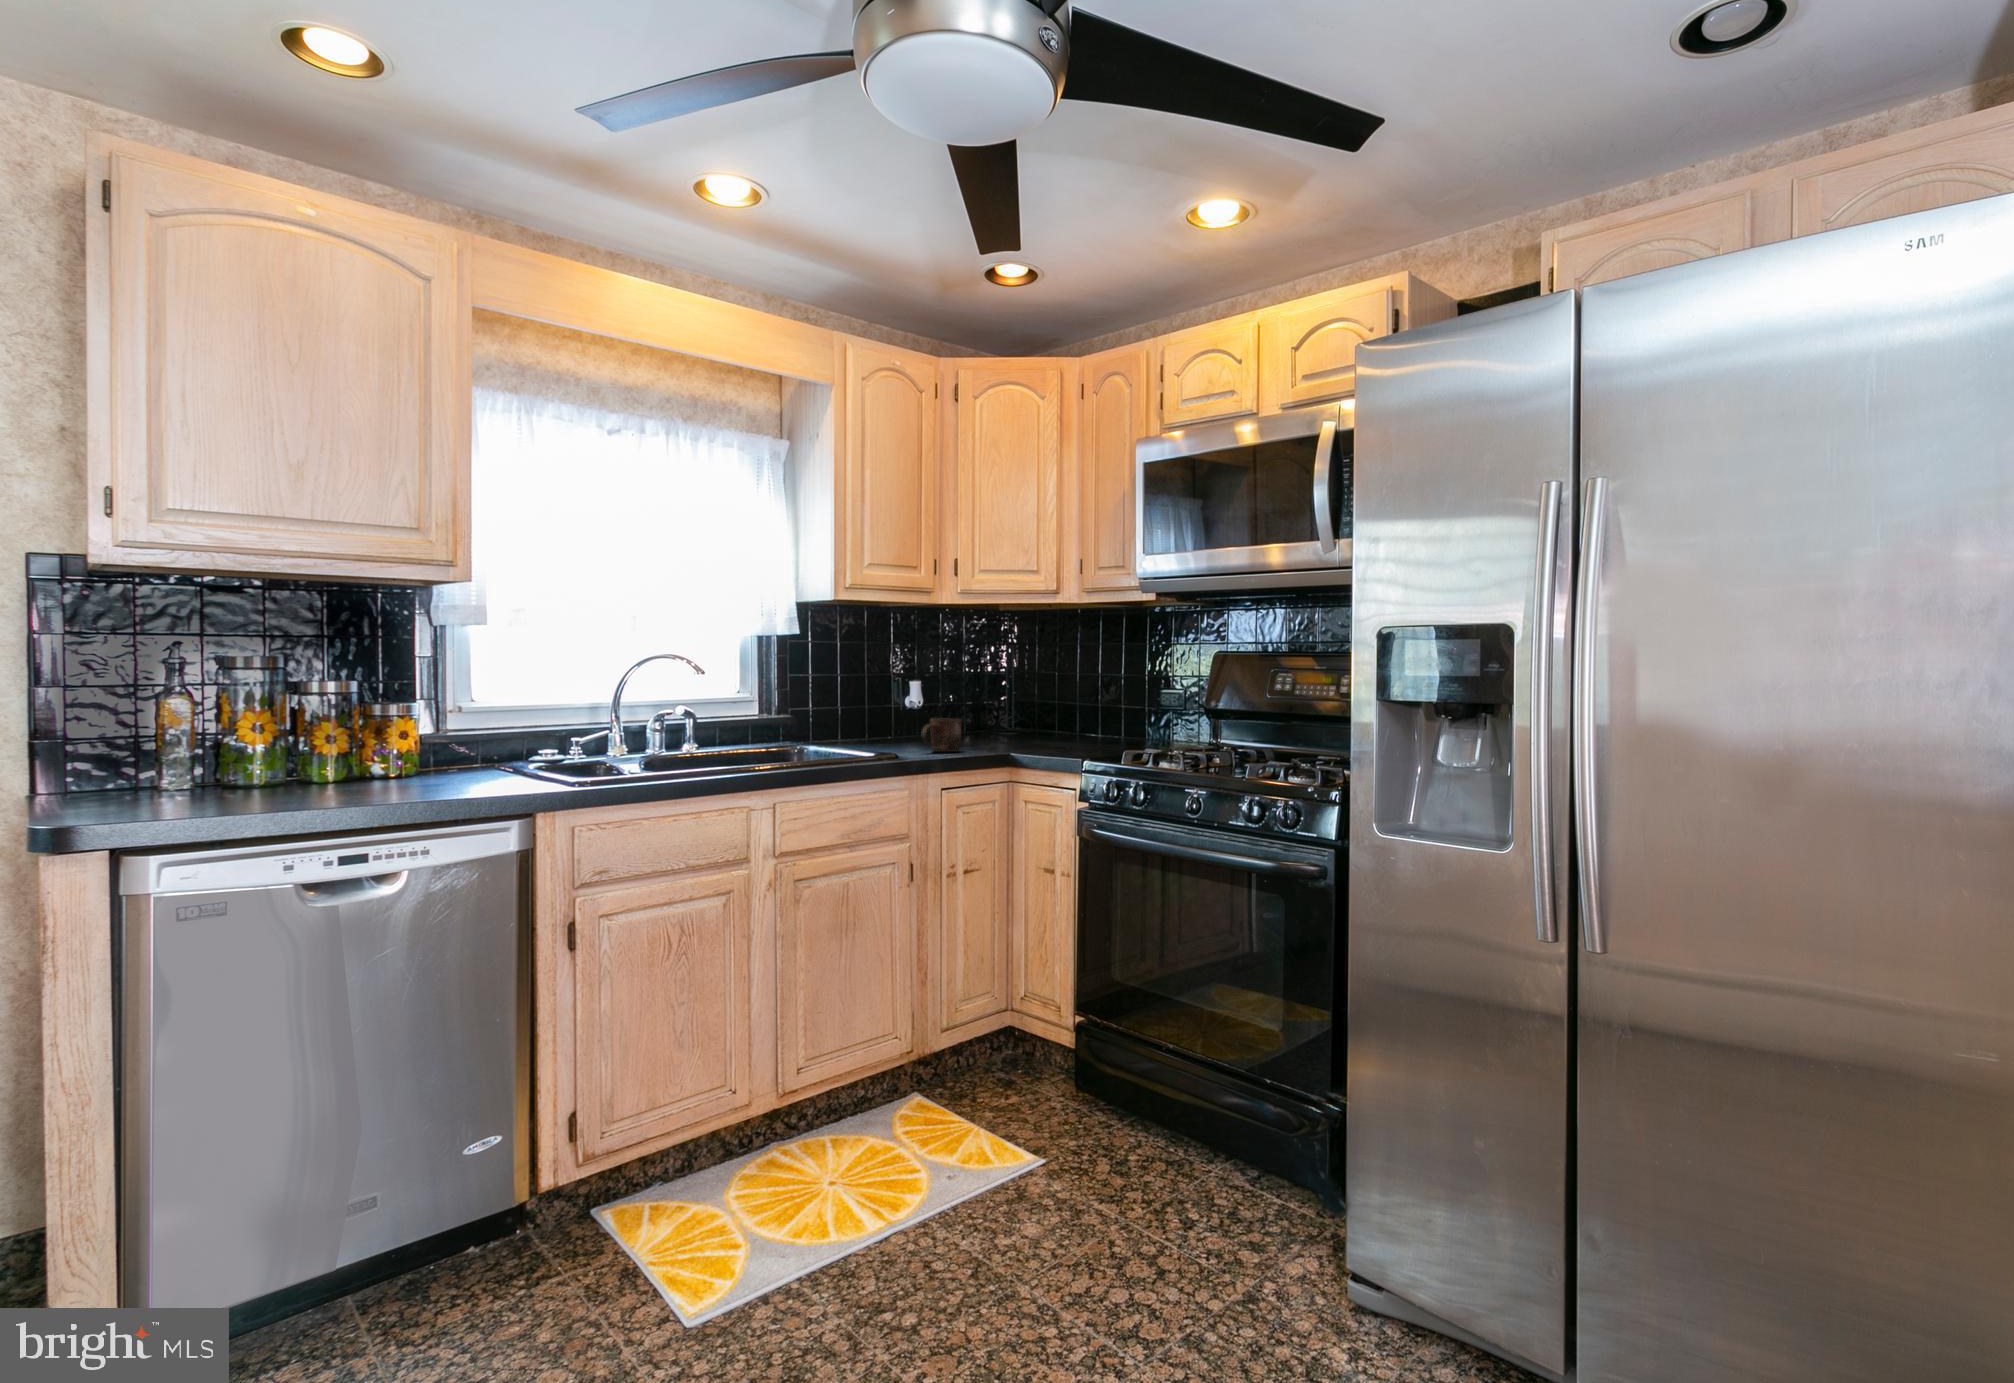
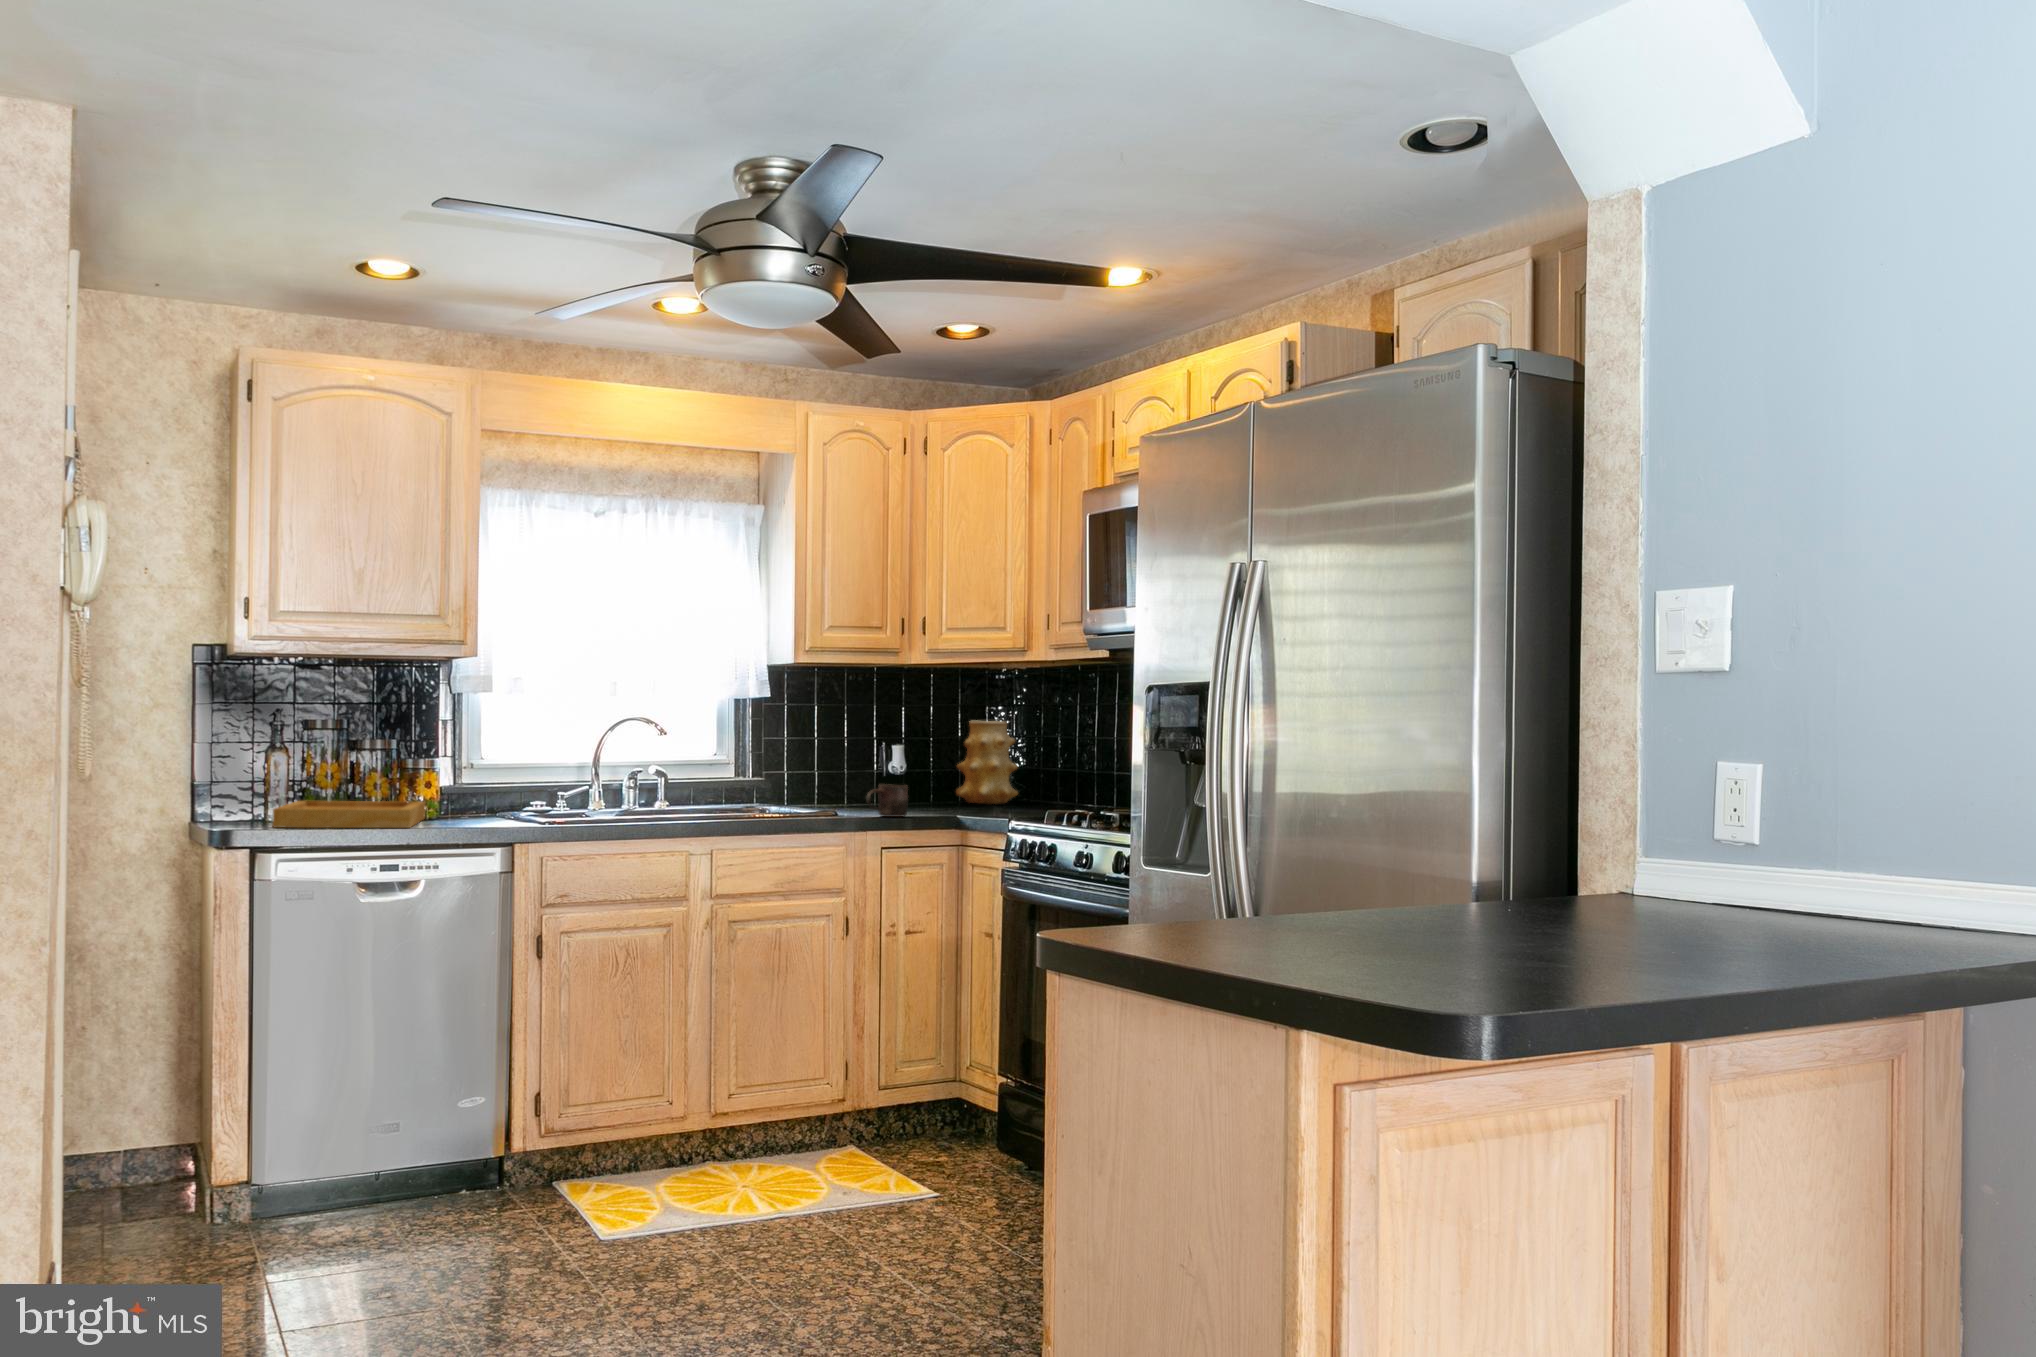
vase: none [957,655,1018,733] -> present [956,721,1018,804]
tray: none [160,757,403,807] -> present [272,801,425,828]

